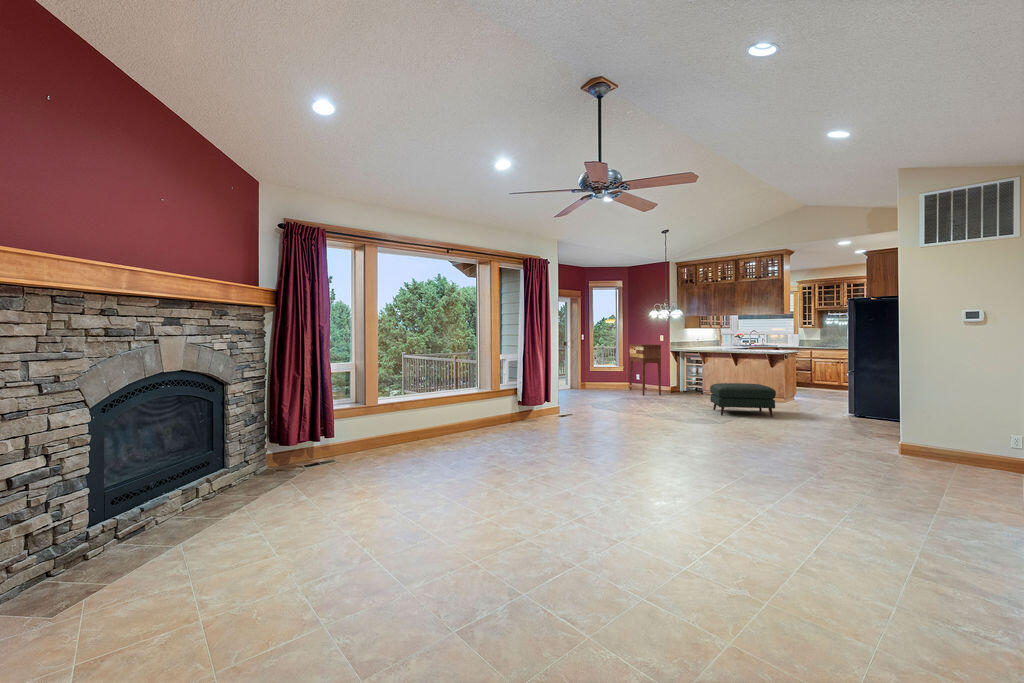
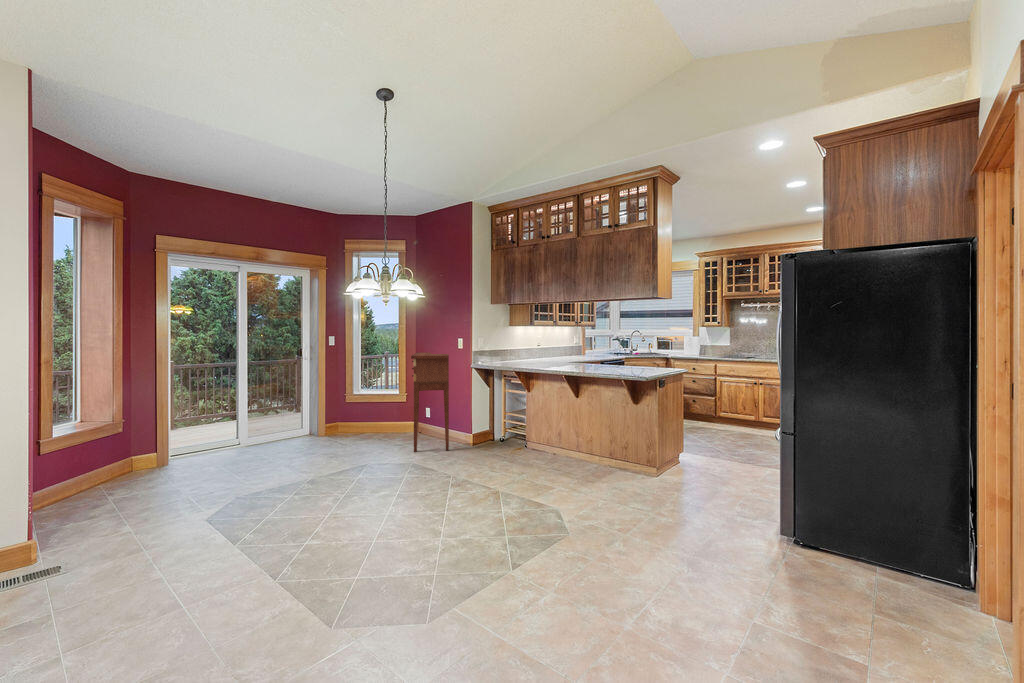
ottoman: present [710,383,776,417] -> none [464,456,611,561]

